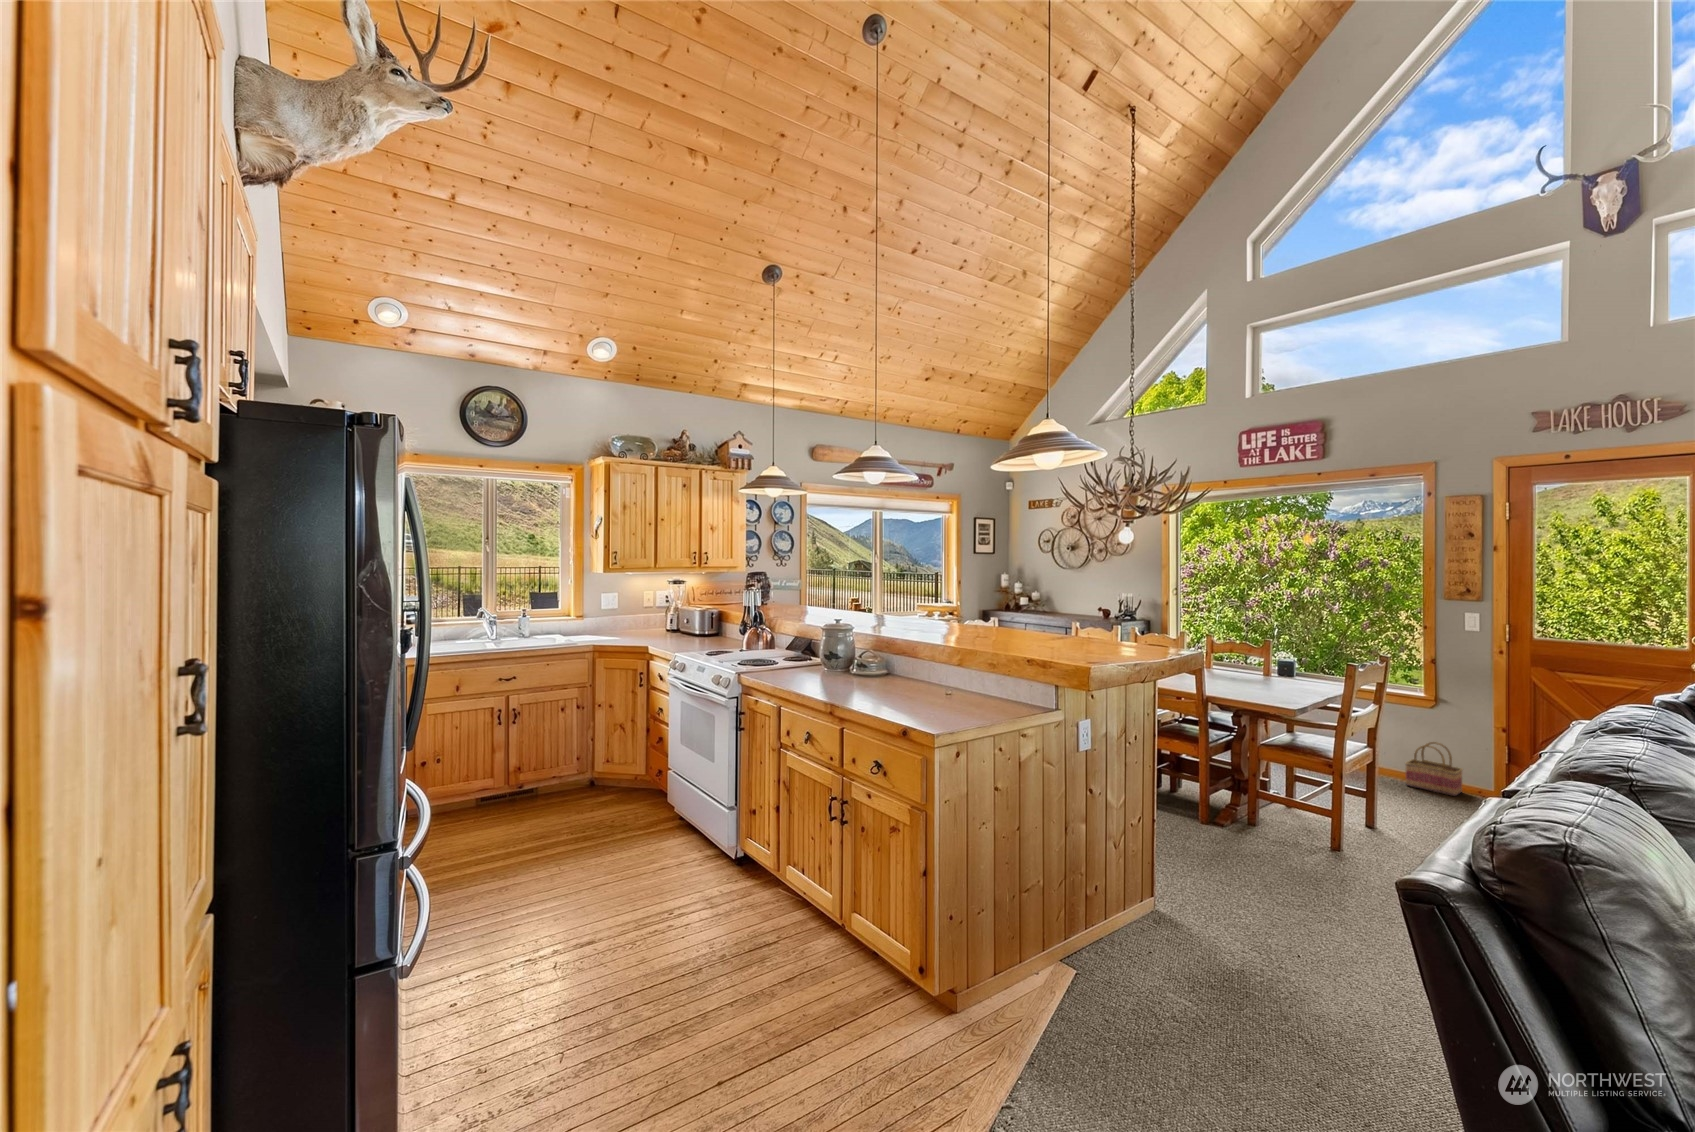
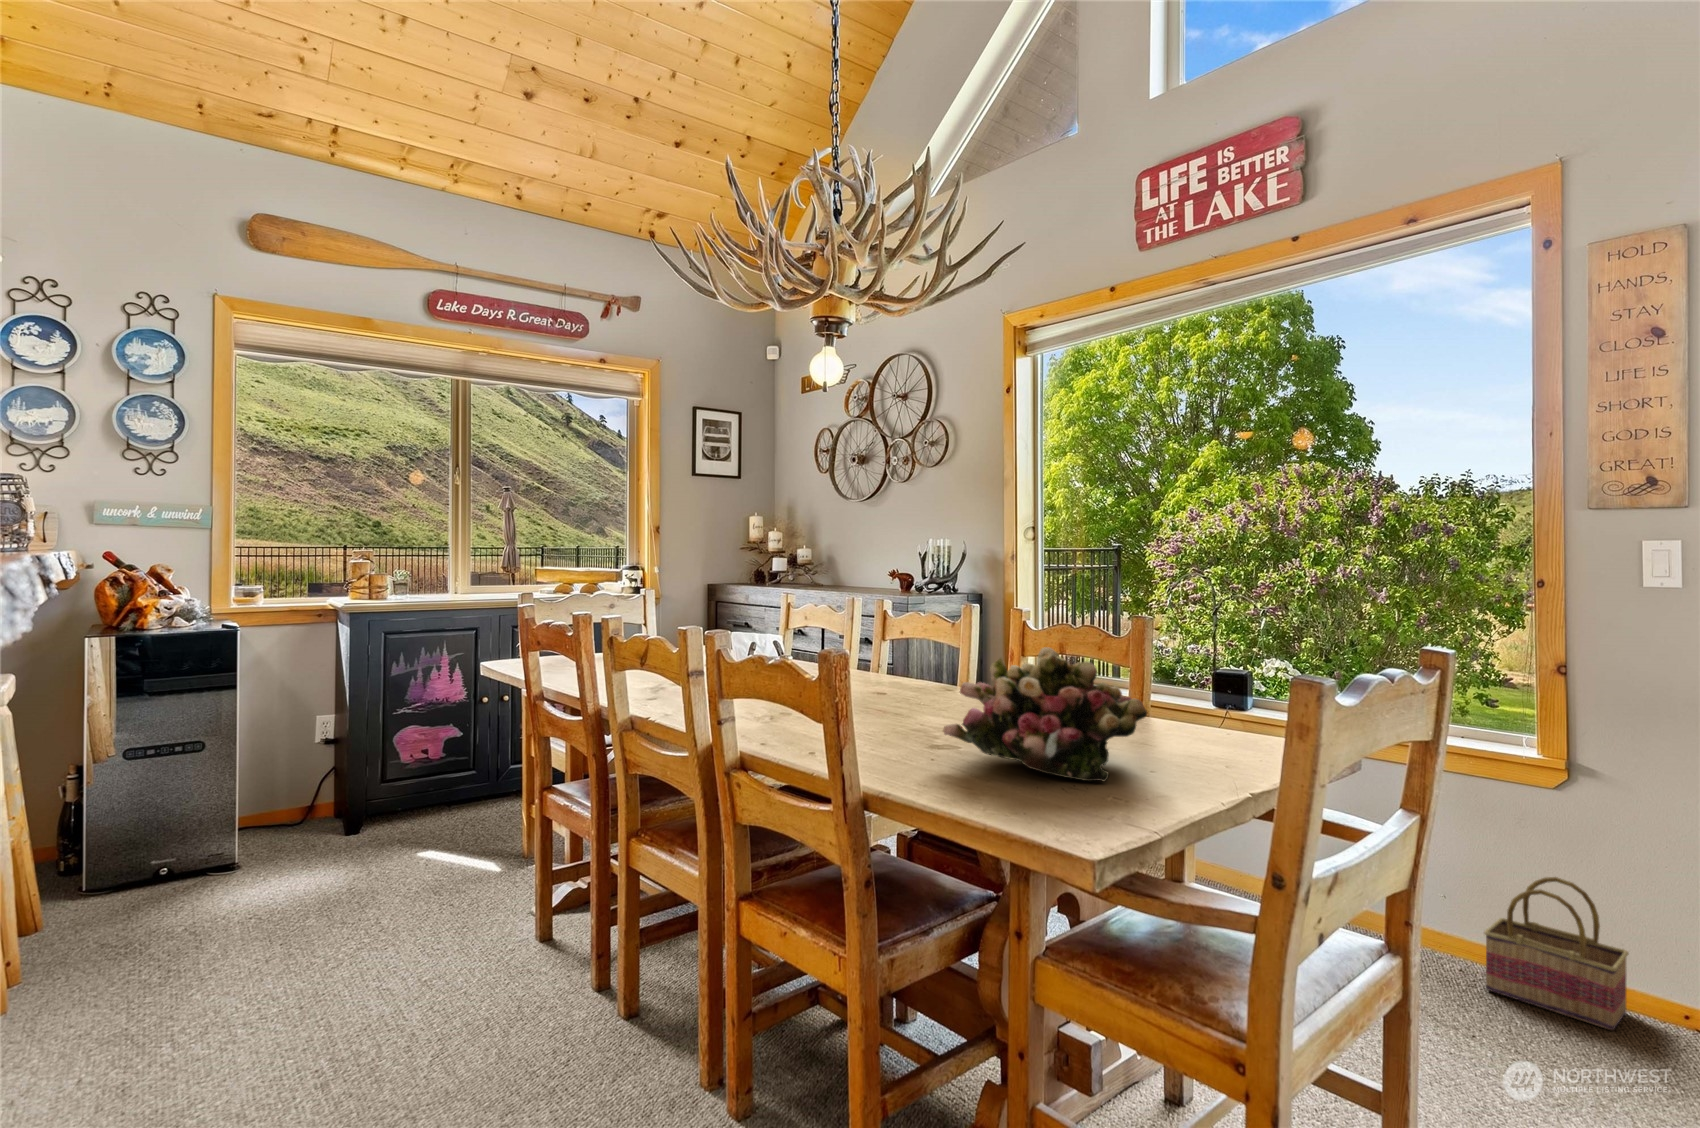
flower arrangement: none [1218,653,1290,696] -> present [944,647,1147,781]

